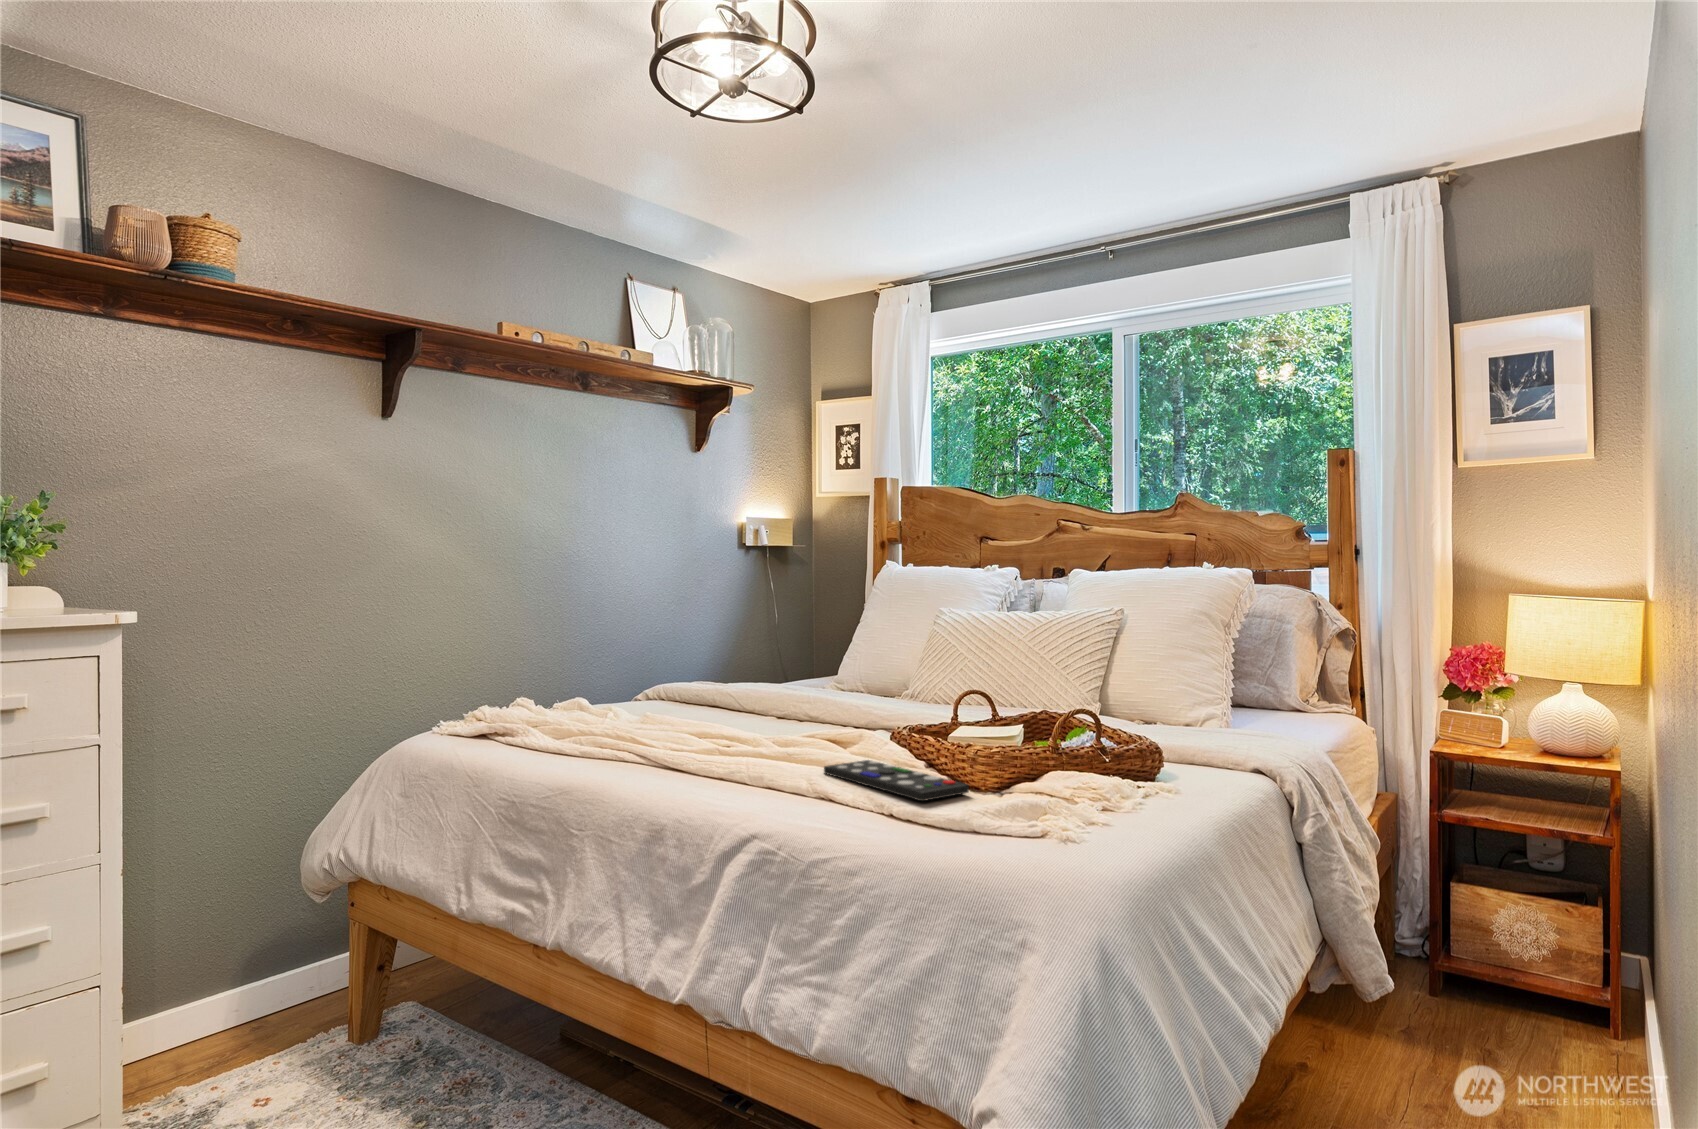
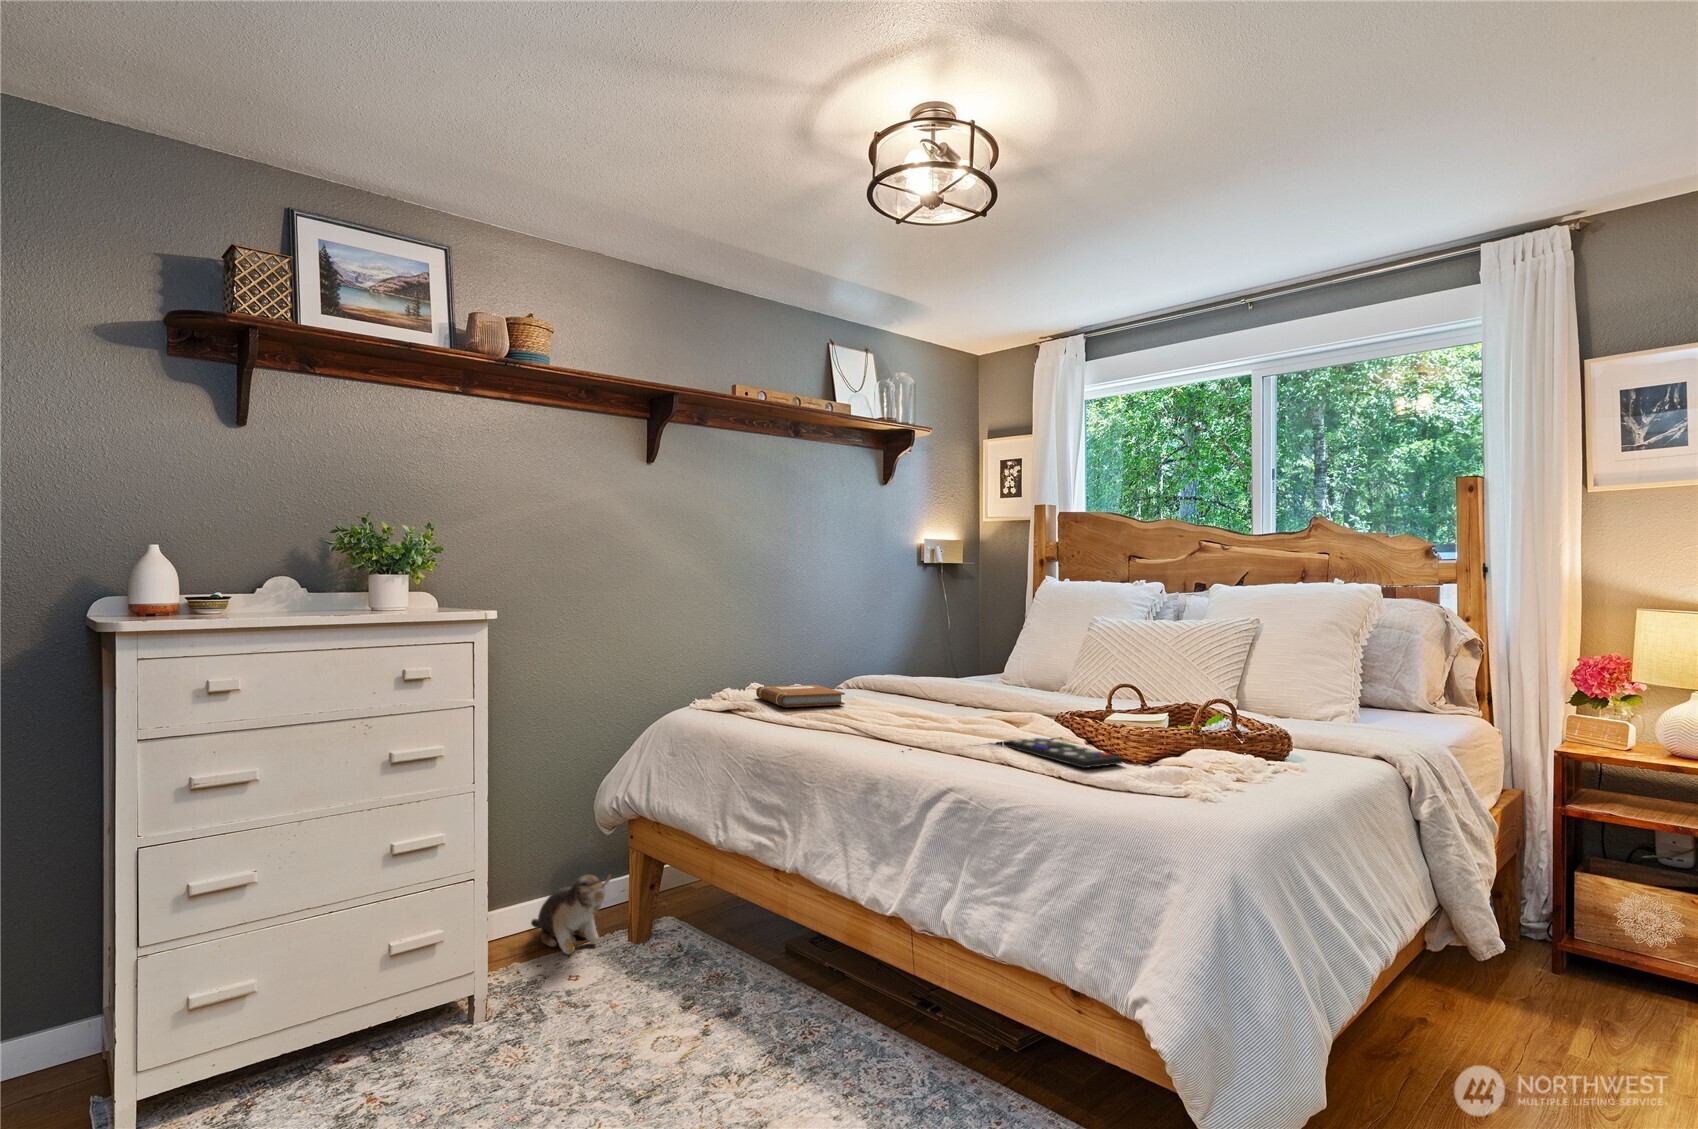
notebook: none [519,699,632,730] -> present [756,685,845,707]
plush toy: none [216,955,322,1065] -> present [531,875,611,954]

